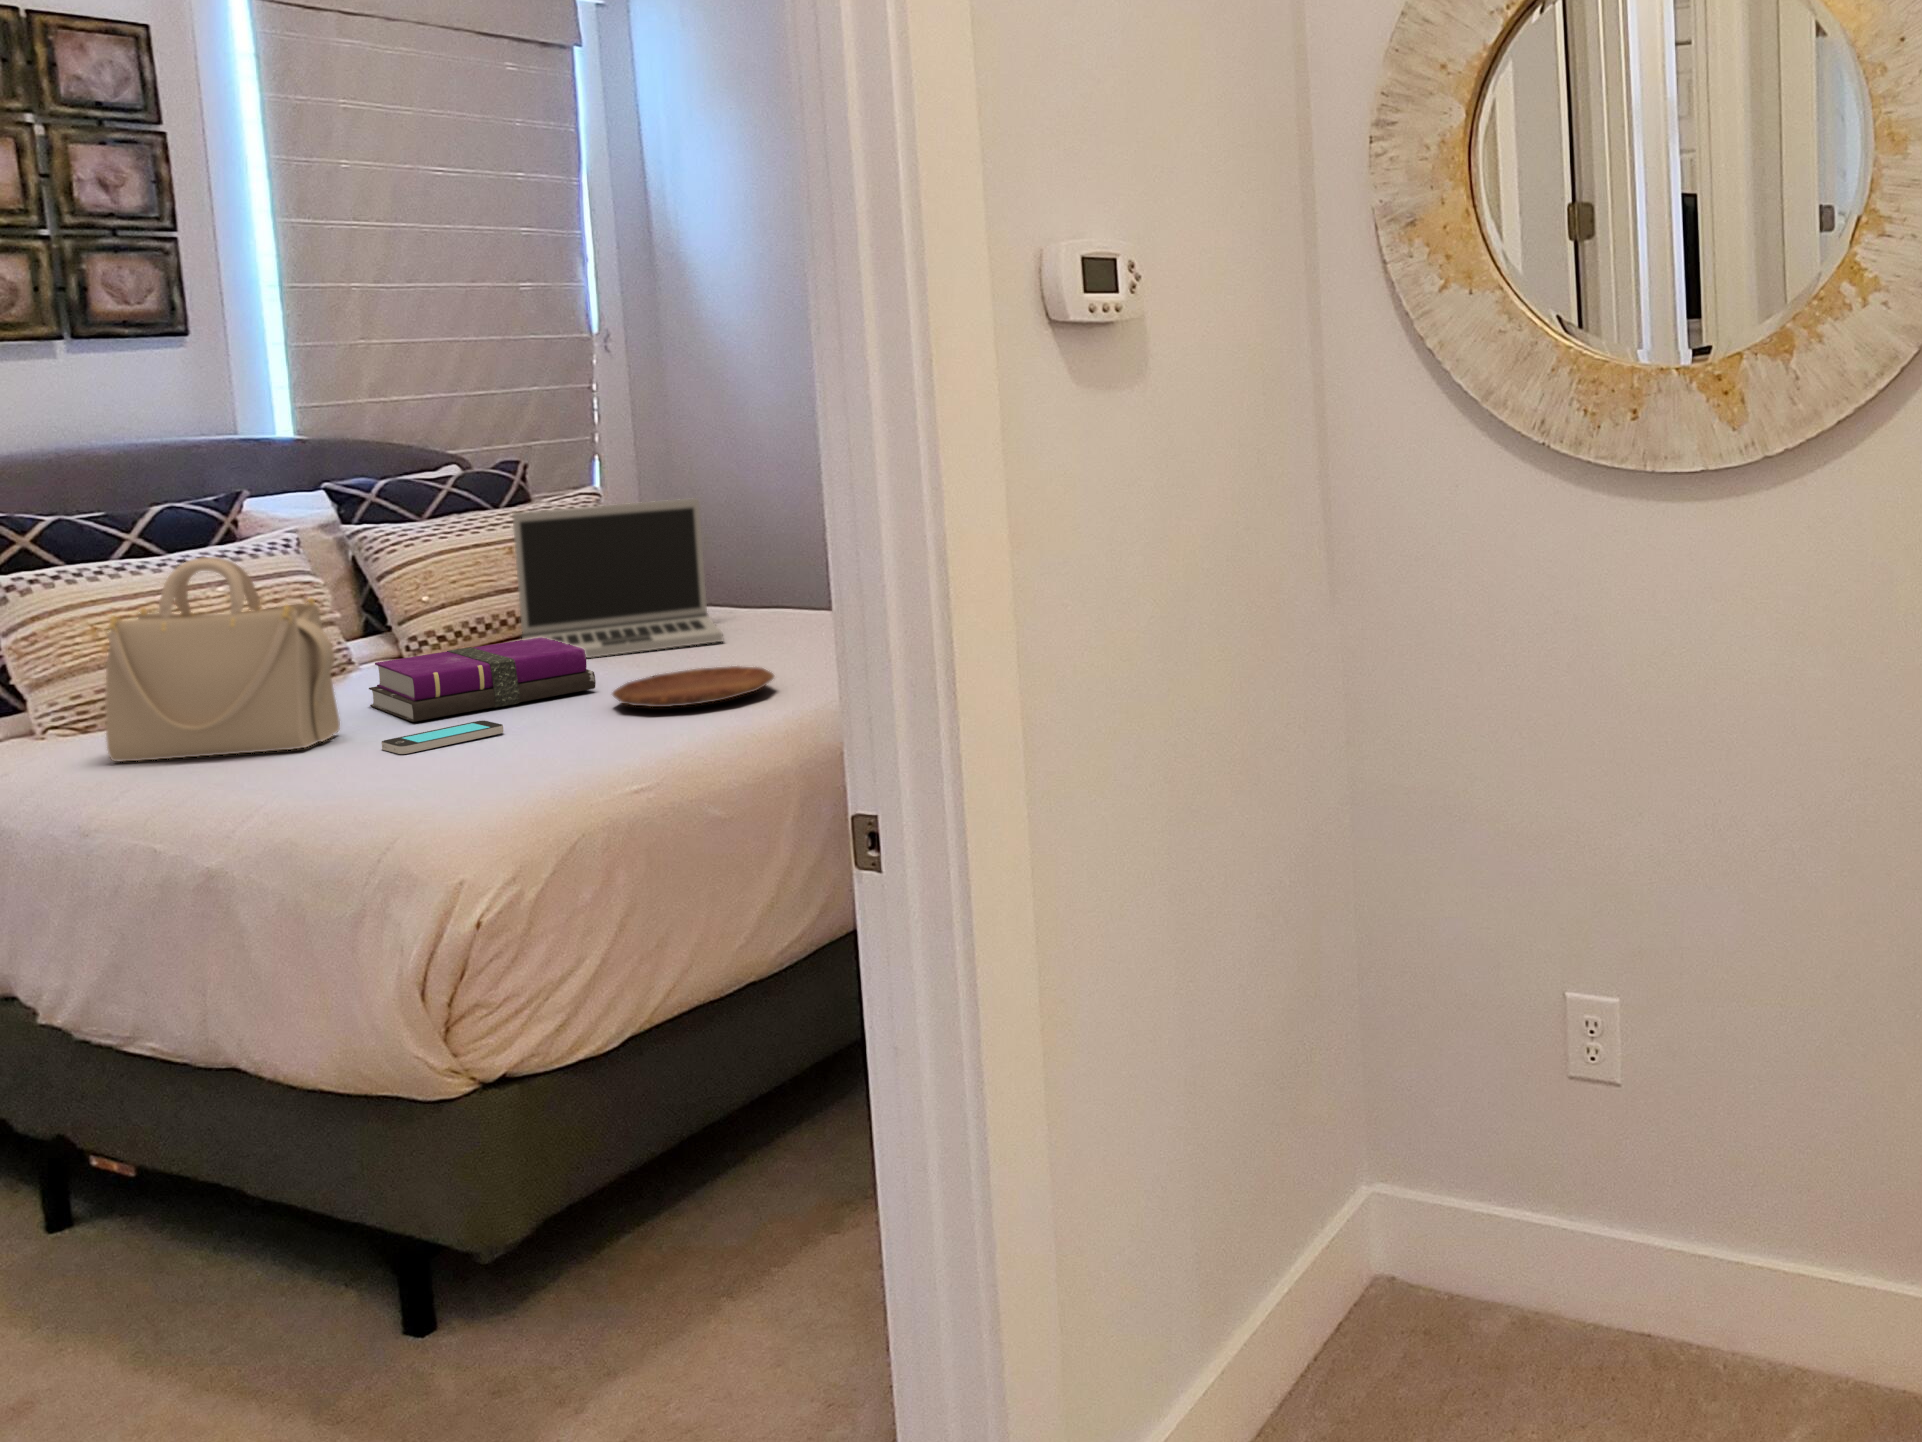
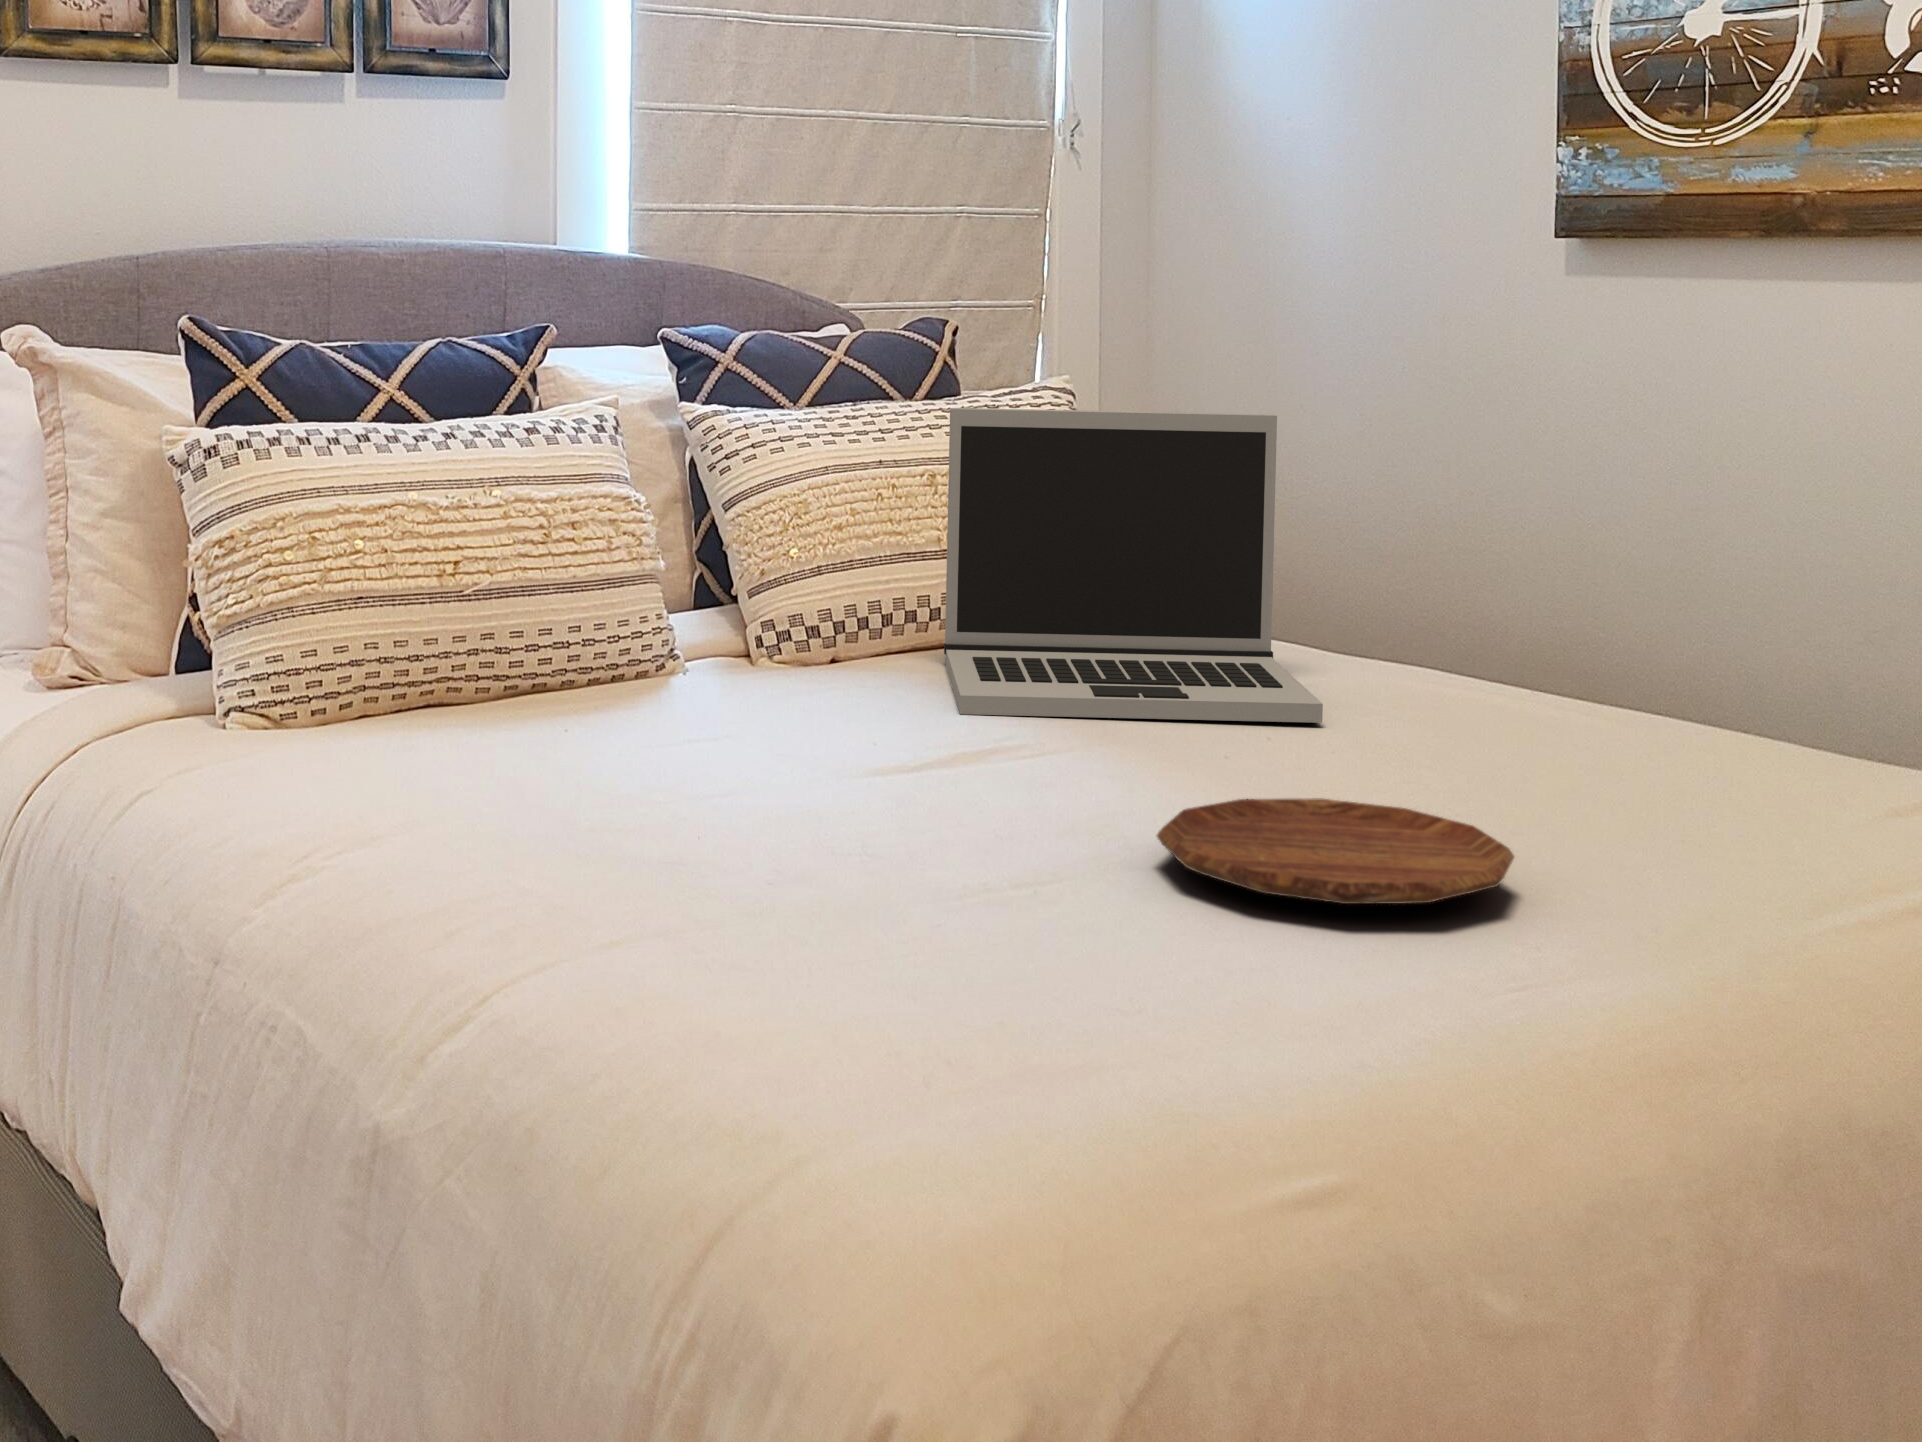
handbag: present [105,557,340,762] -> none [276,427,652,851]
notebook: present [369,637,596,722] -> none [701,667,1109,822]
smartphone: present [381,721,503,754] -> none [718,852,947,914]

